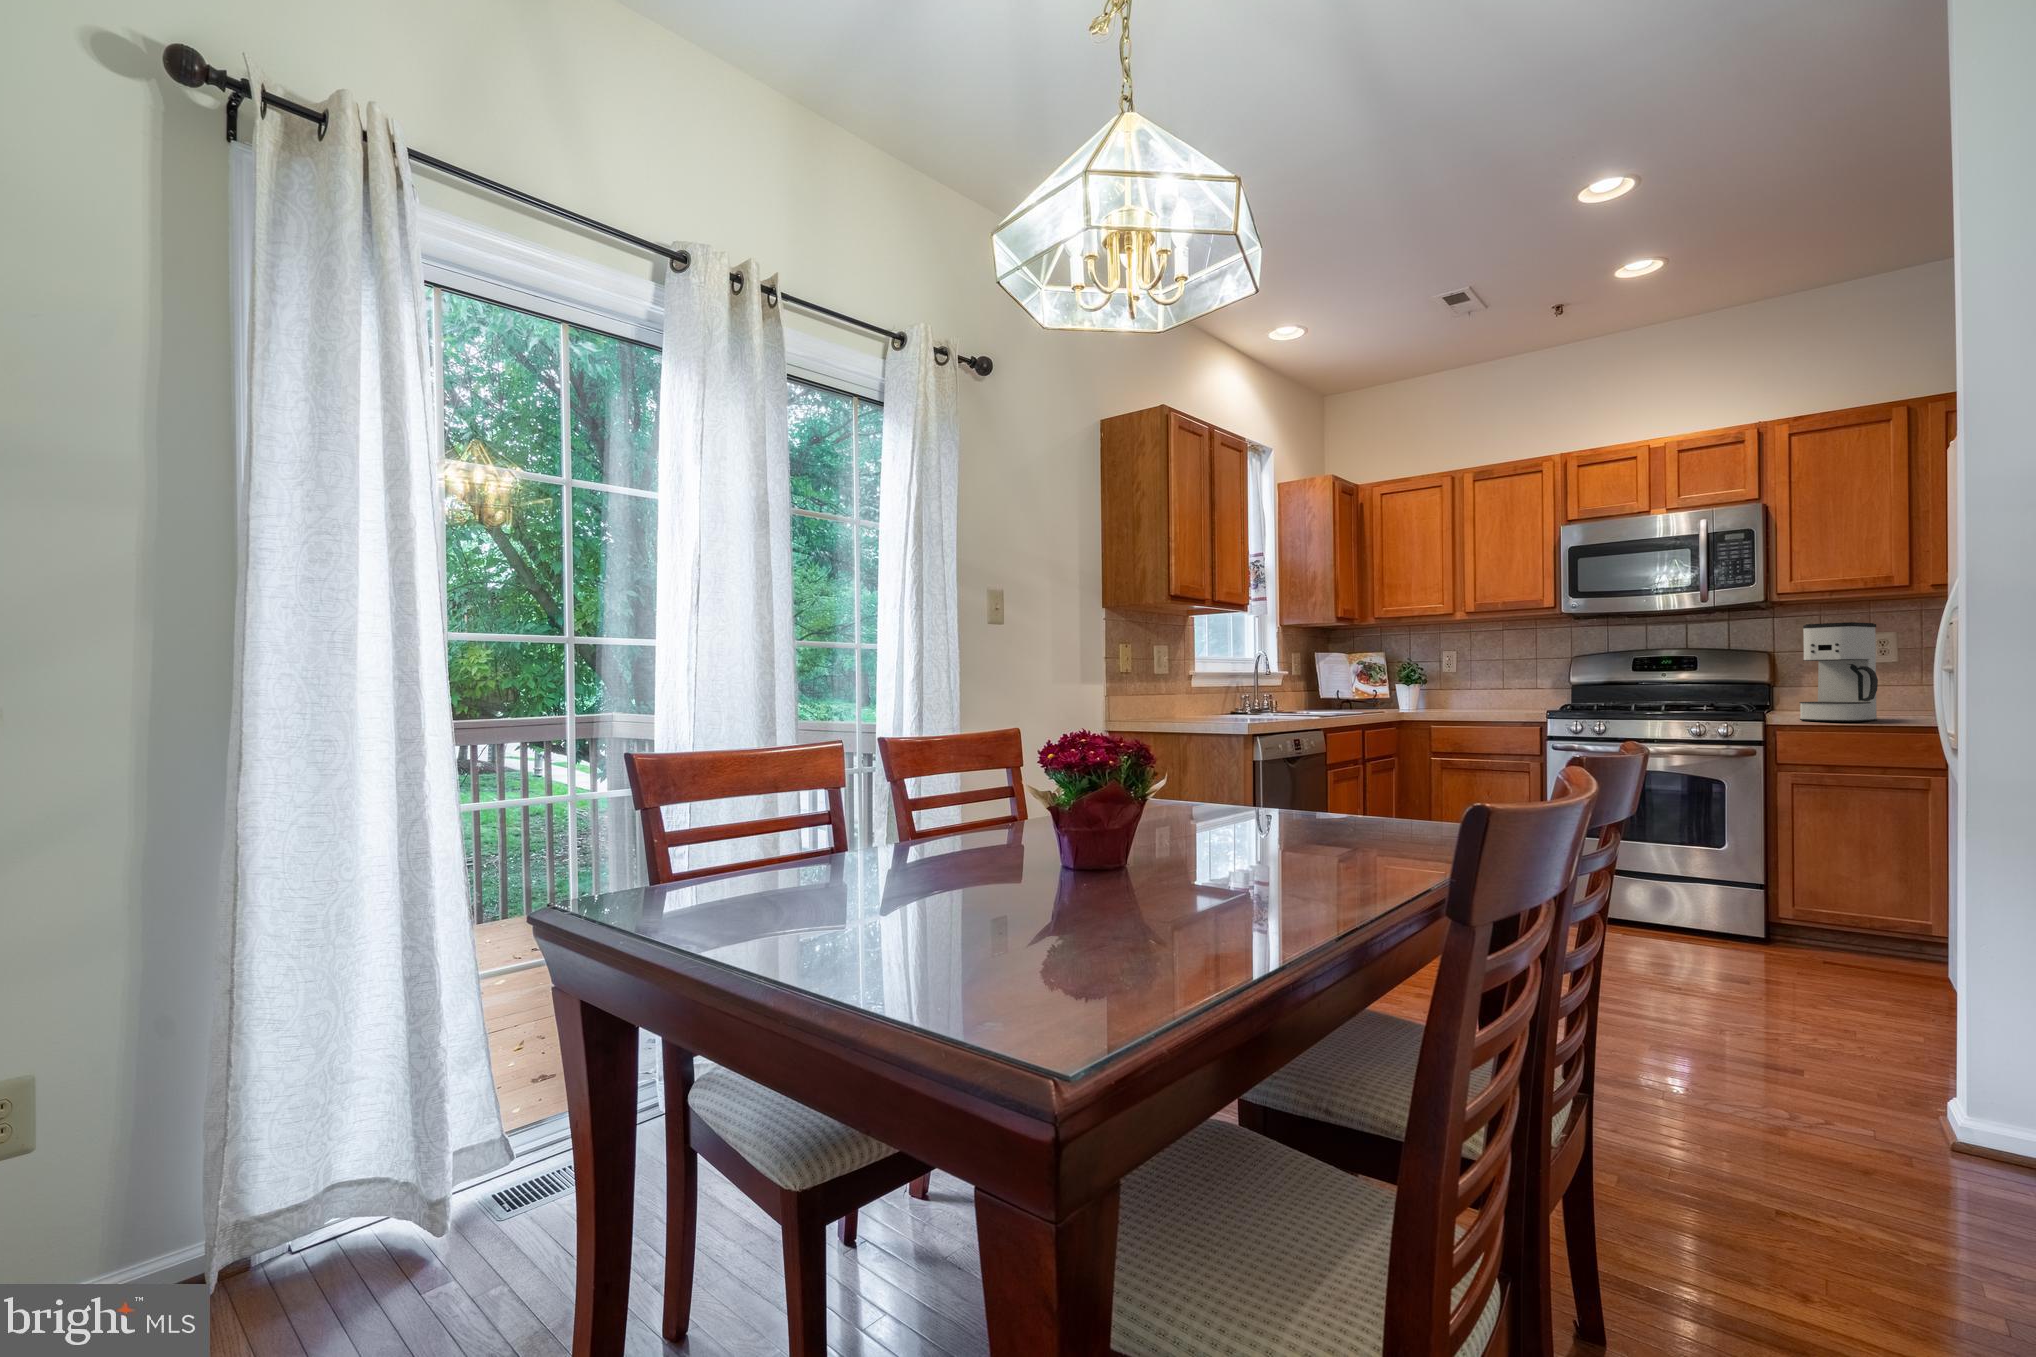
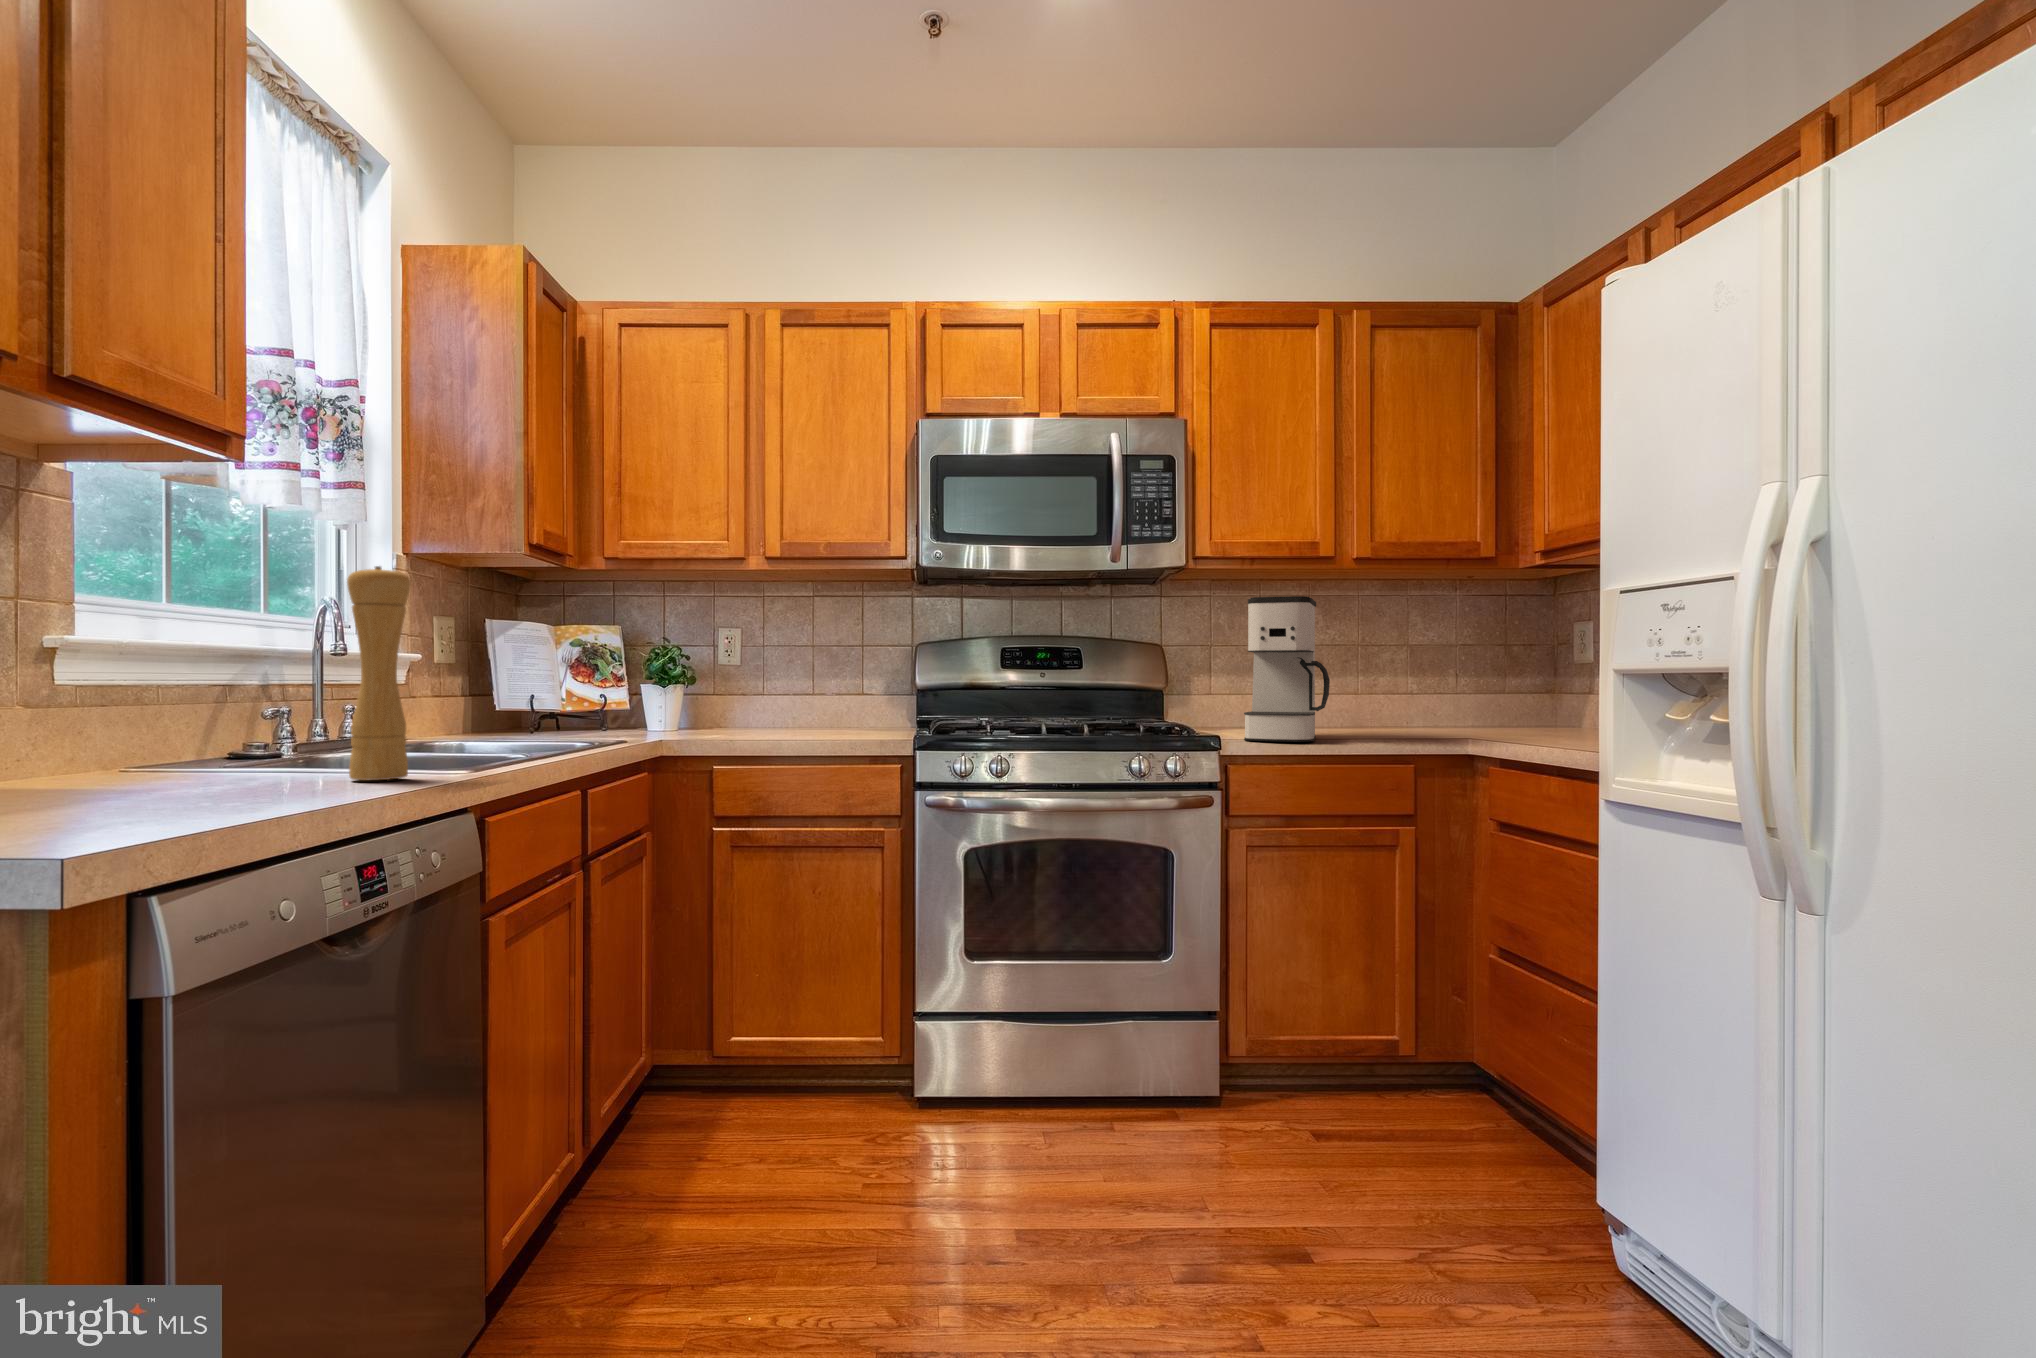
pepper mill: none [1278,641,1298,719] -> present [347,566,411,780]

